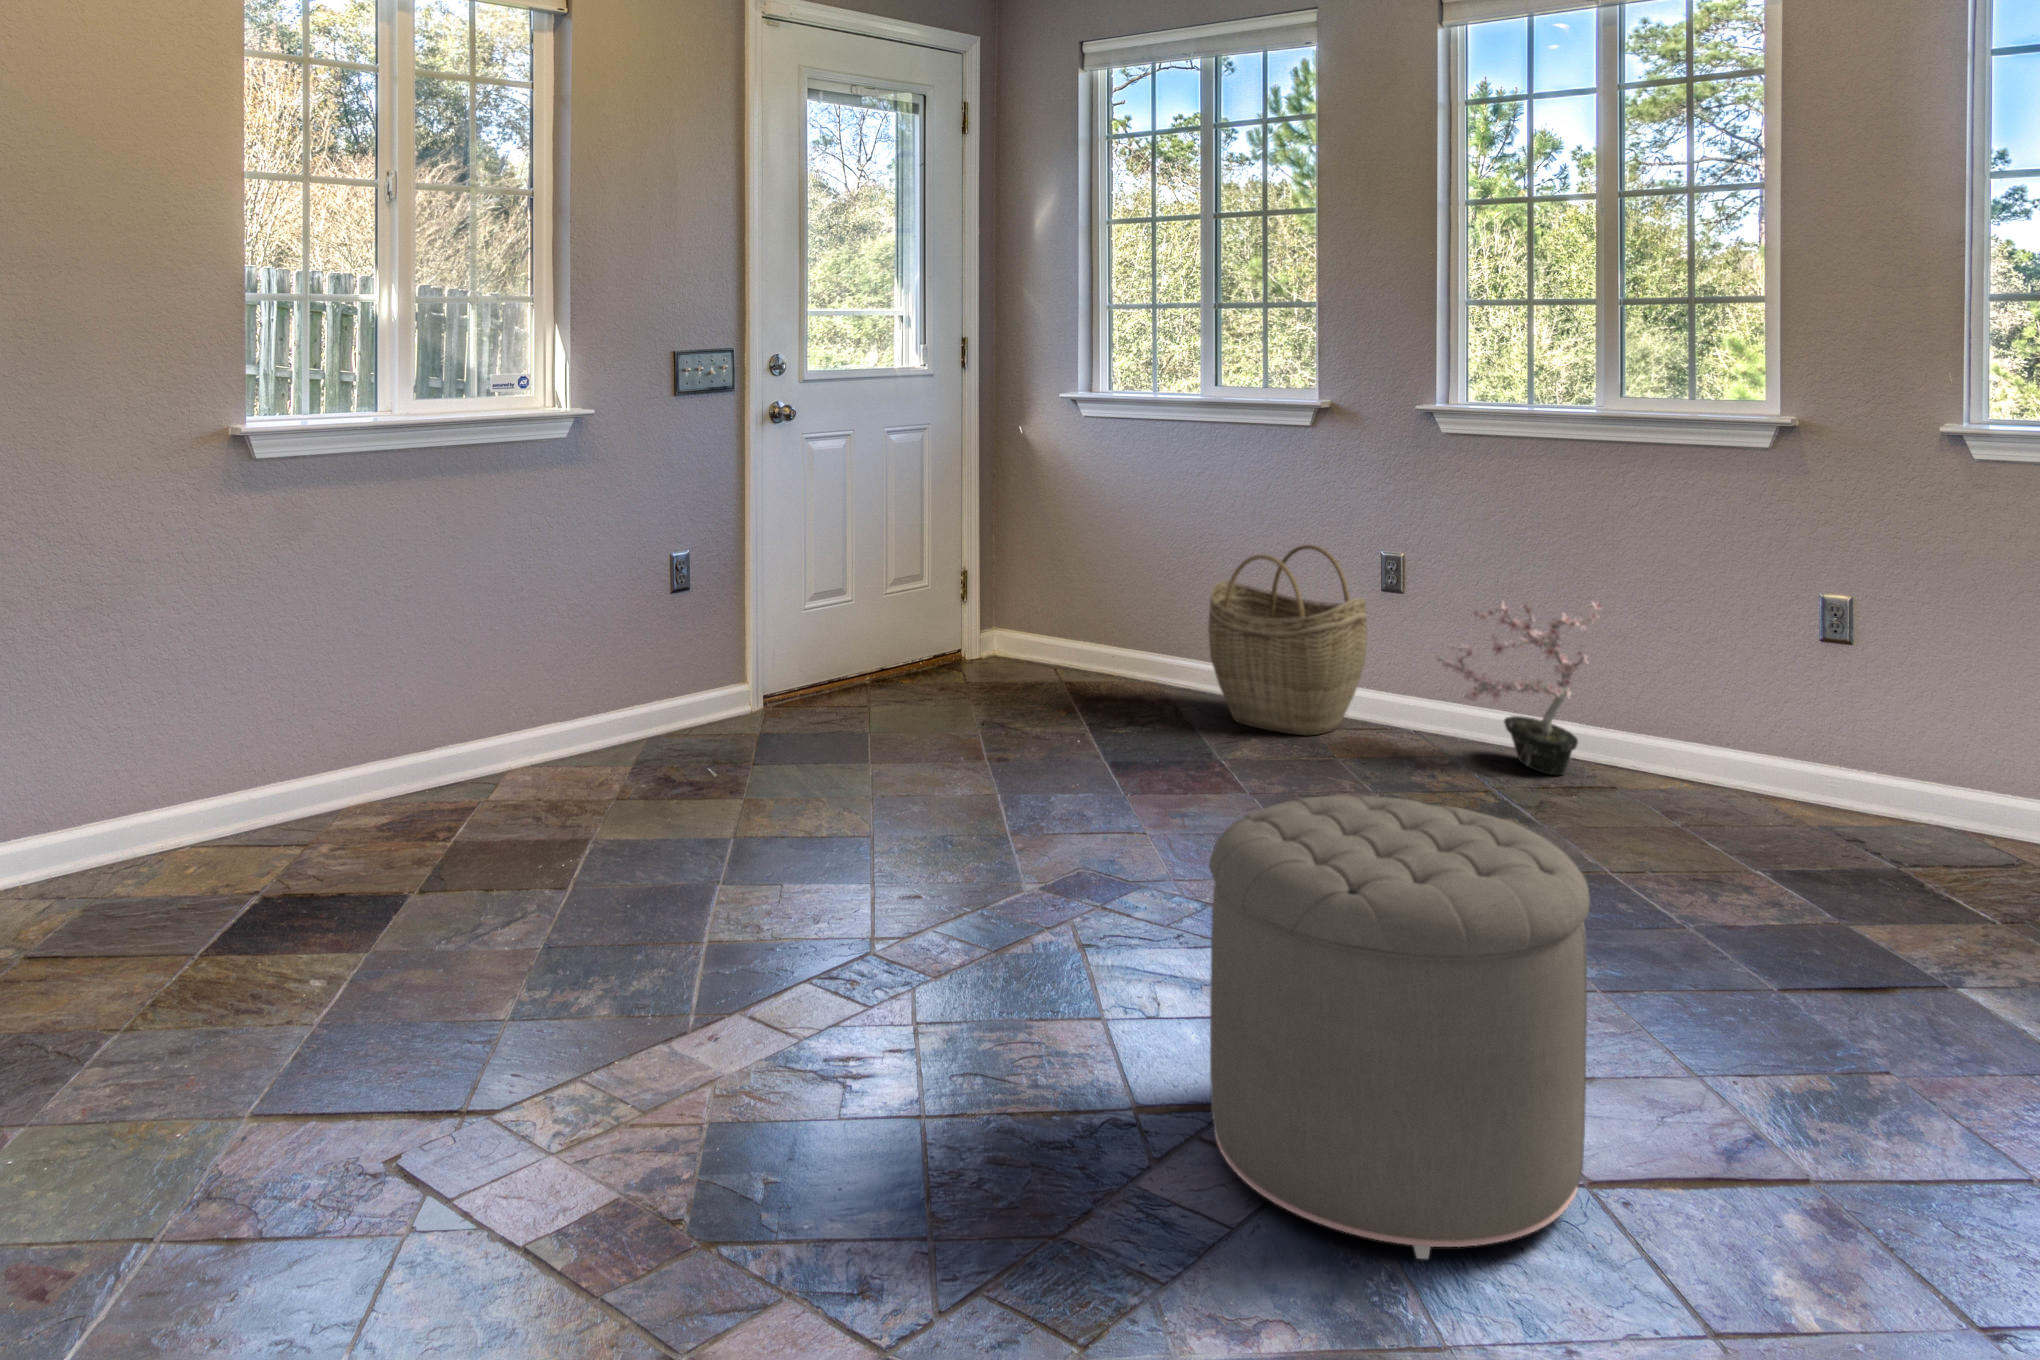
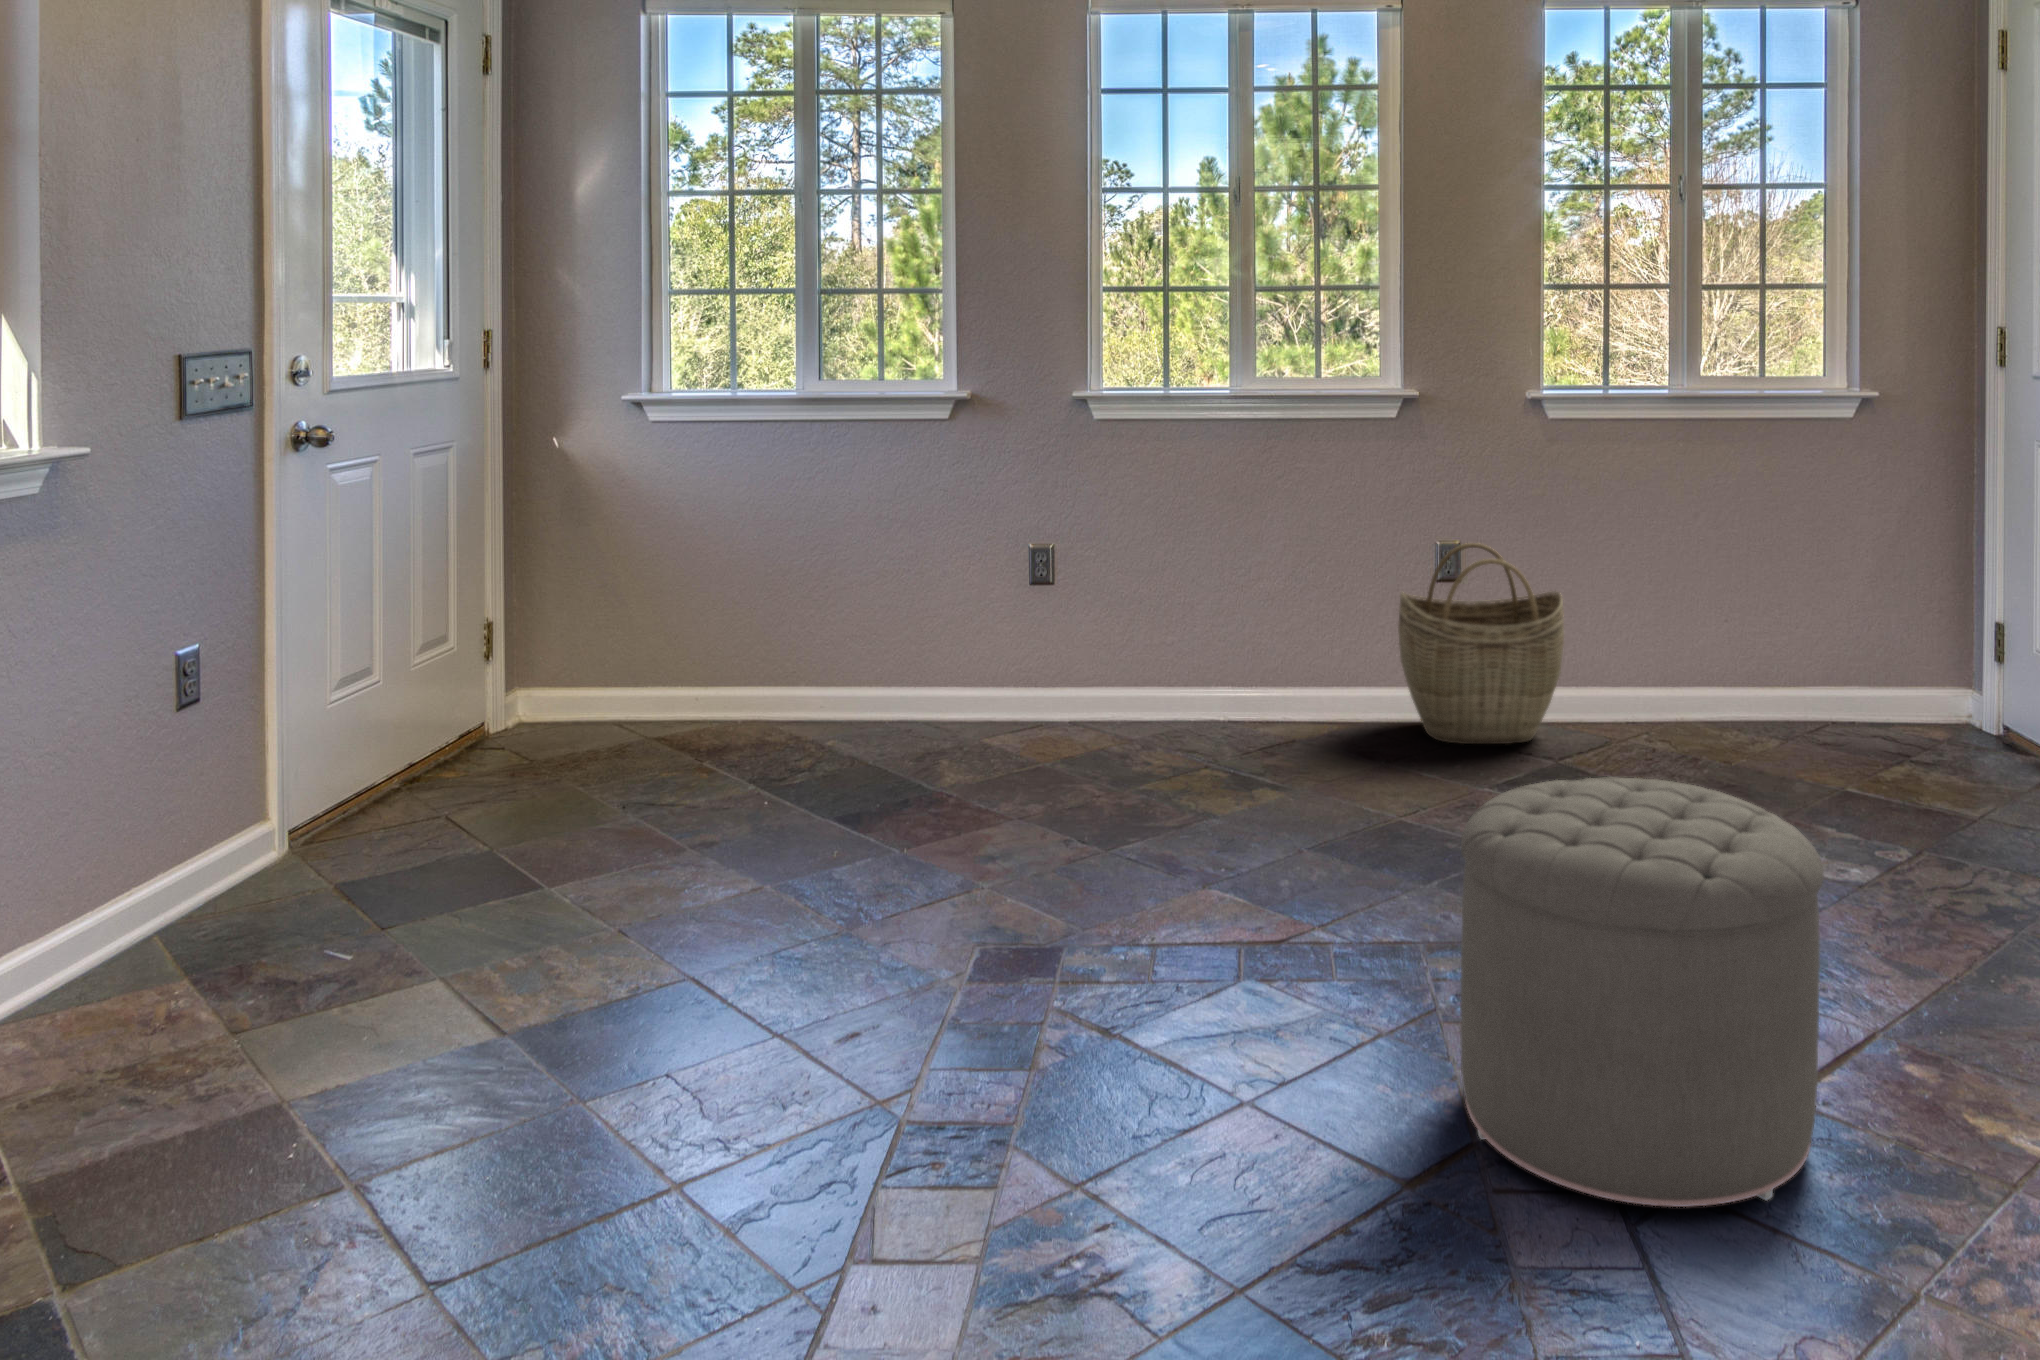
woven basket: present [1208,545,1367,735] -> present [1398,543,1564,744]
potted plant: present [1435,600,1603,775] -> none [1118,562,1280,736]

